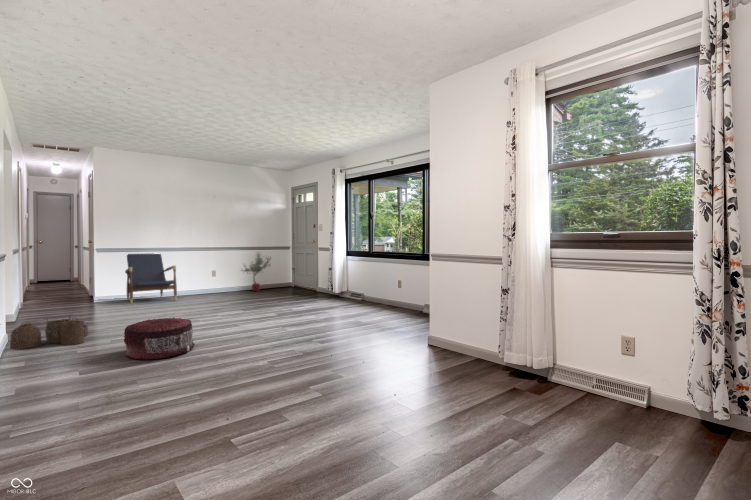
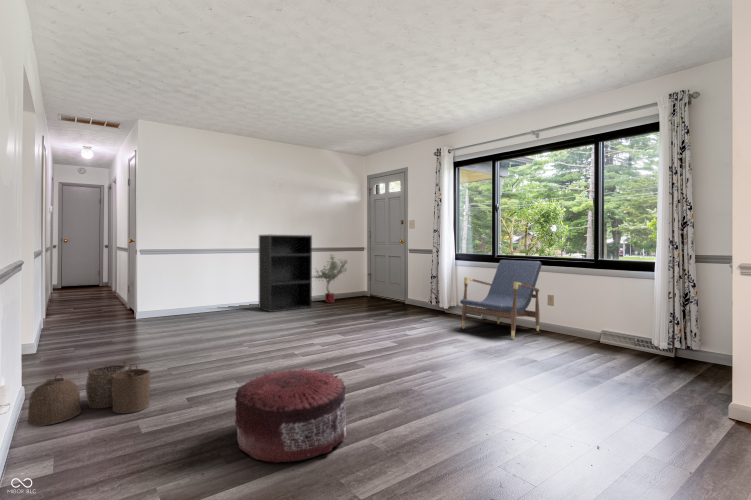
bookshelf: none [194,237,237,297] -> present [259,235,312,312]
lounge chair: present [125,254,177,304] -> present [460,260,542,339]

